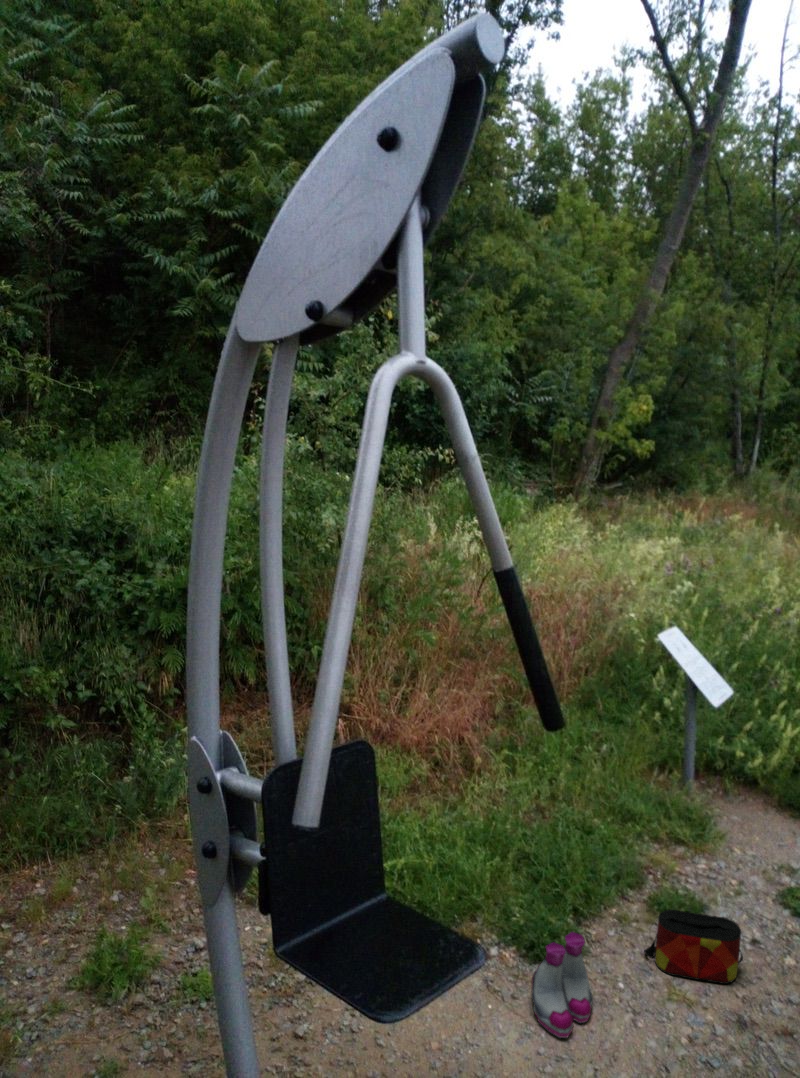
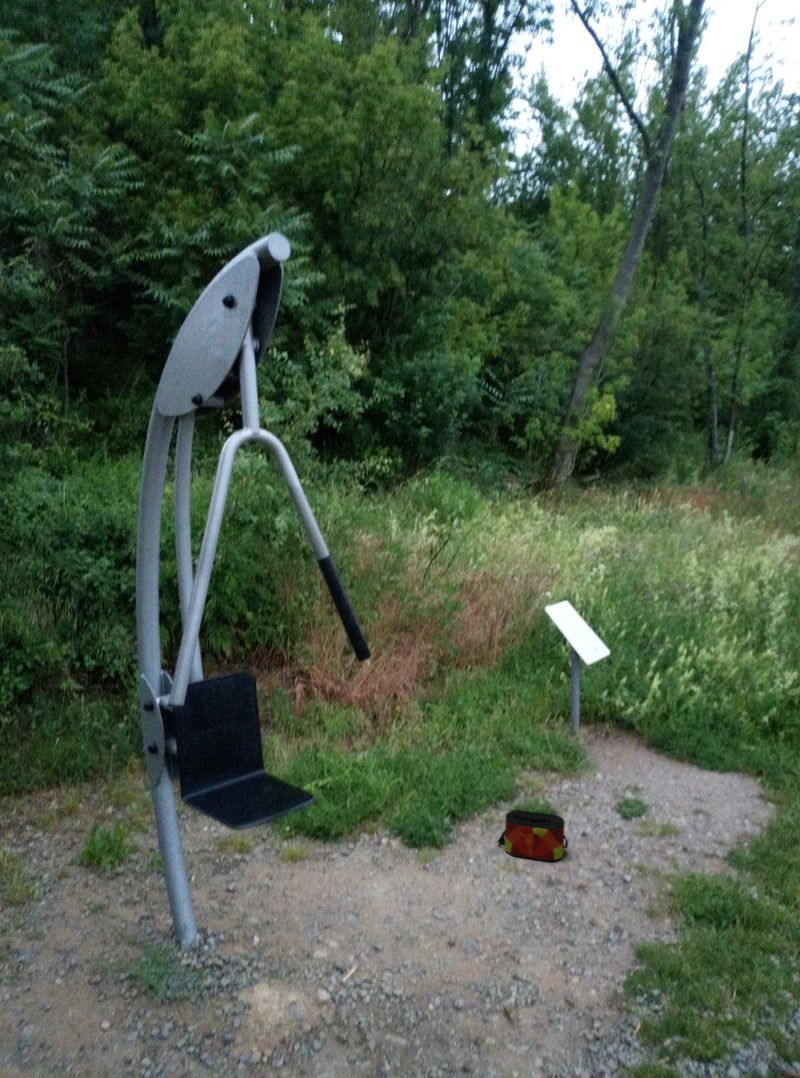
boots: present [531,932,593,1038] -> none [404,821,449,893]

